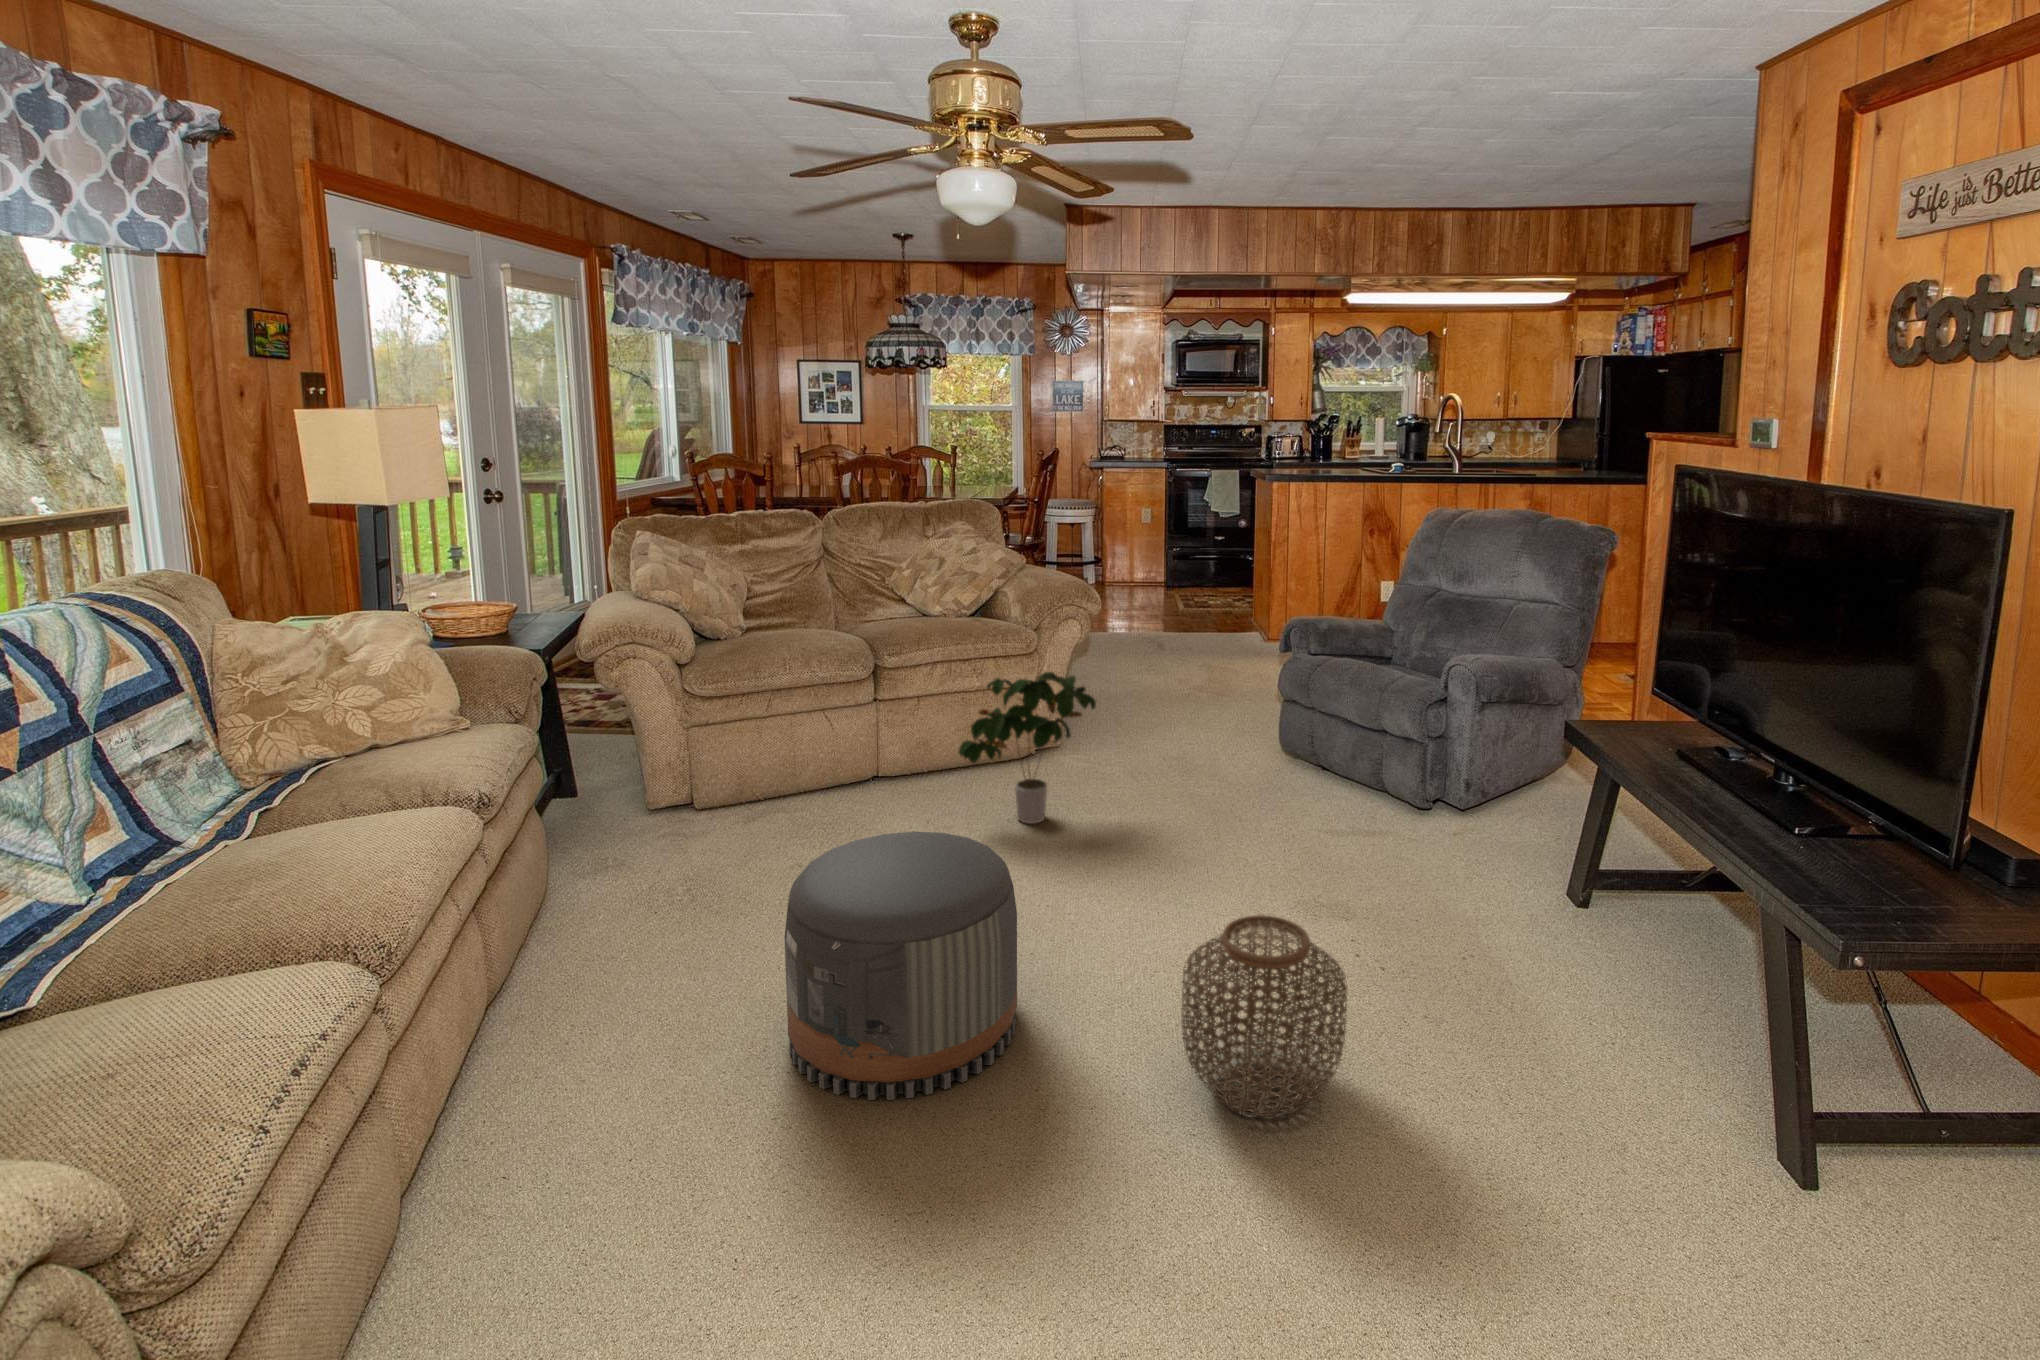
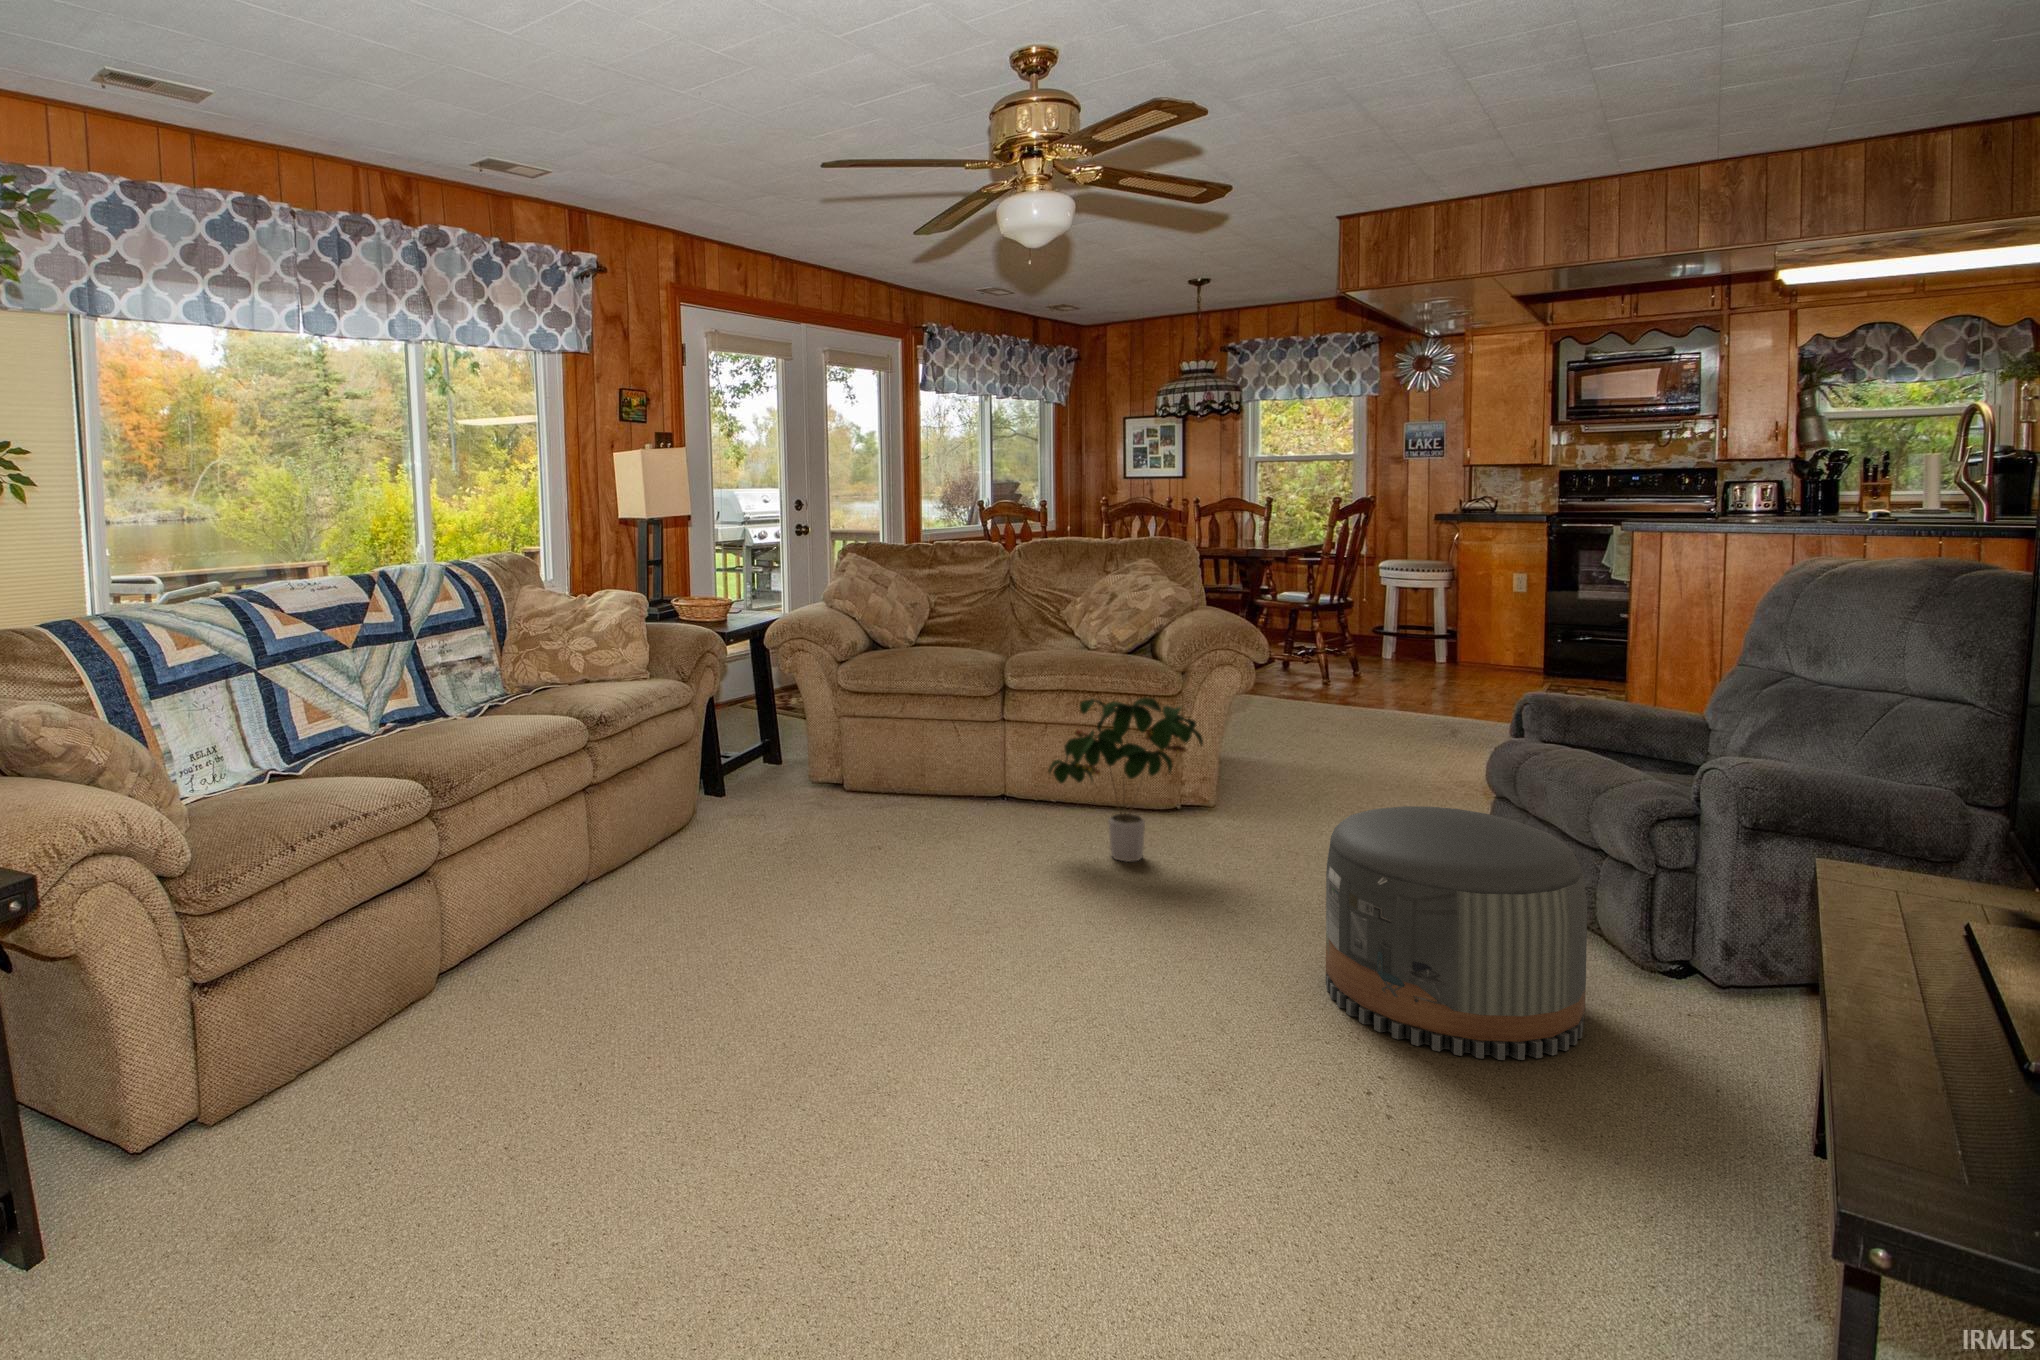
pouf: present [784,832,1017,1100] -> present [1326,806,1587,1060]
woven basket: present [1182,915,1347,1118] -> none [1015,934,1212,1174]

